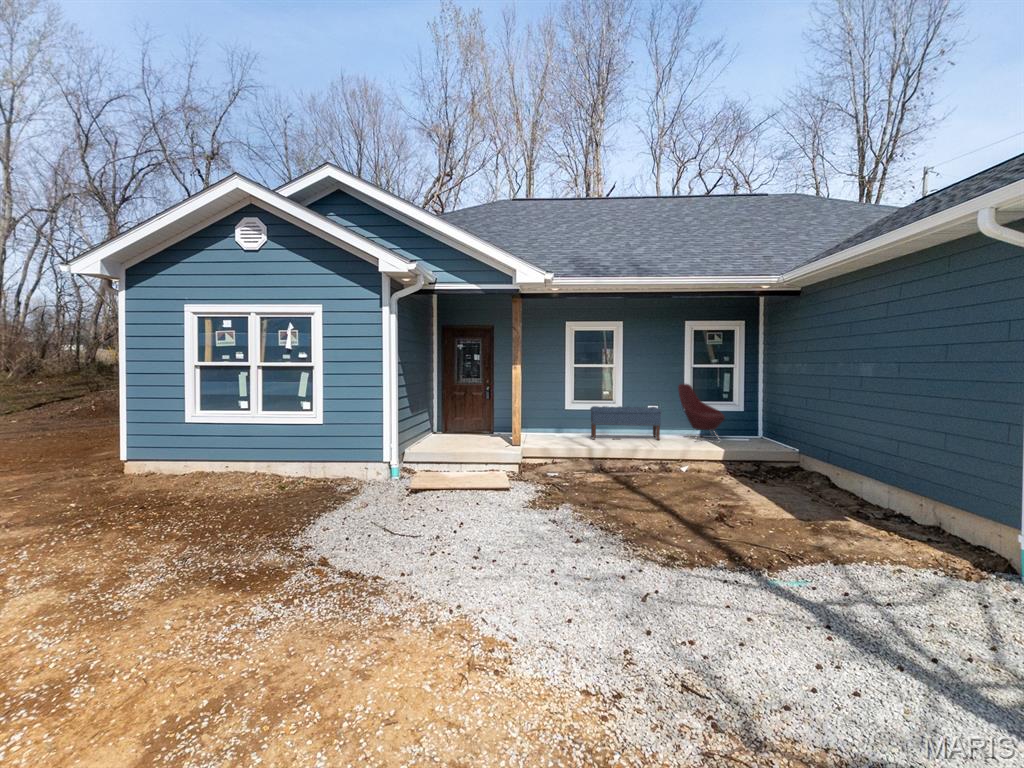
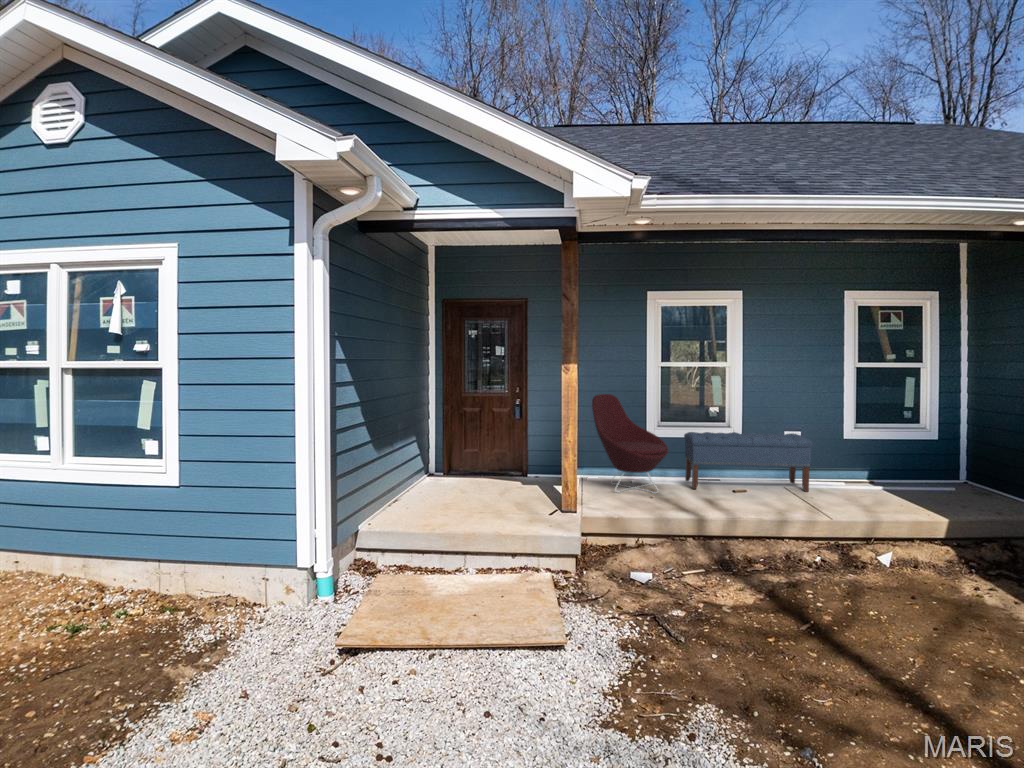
chair: present [678,384,725,442] -> present [592,394,668,493]

